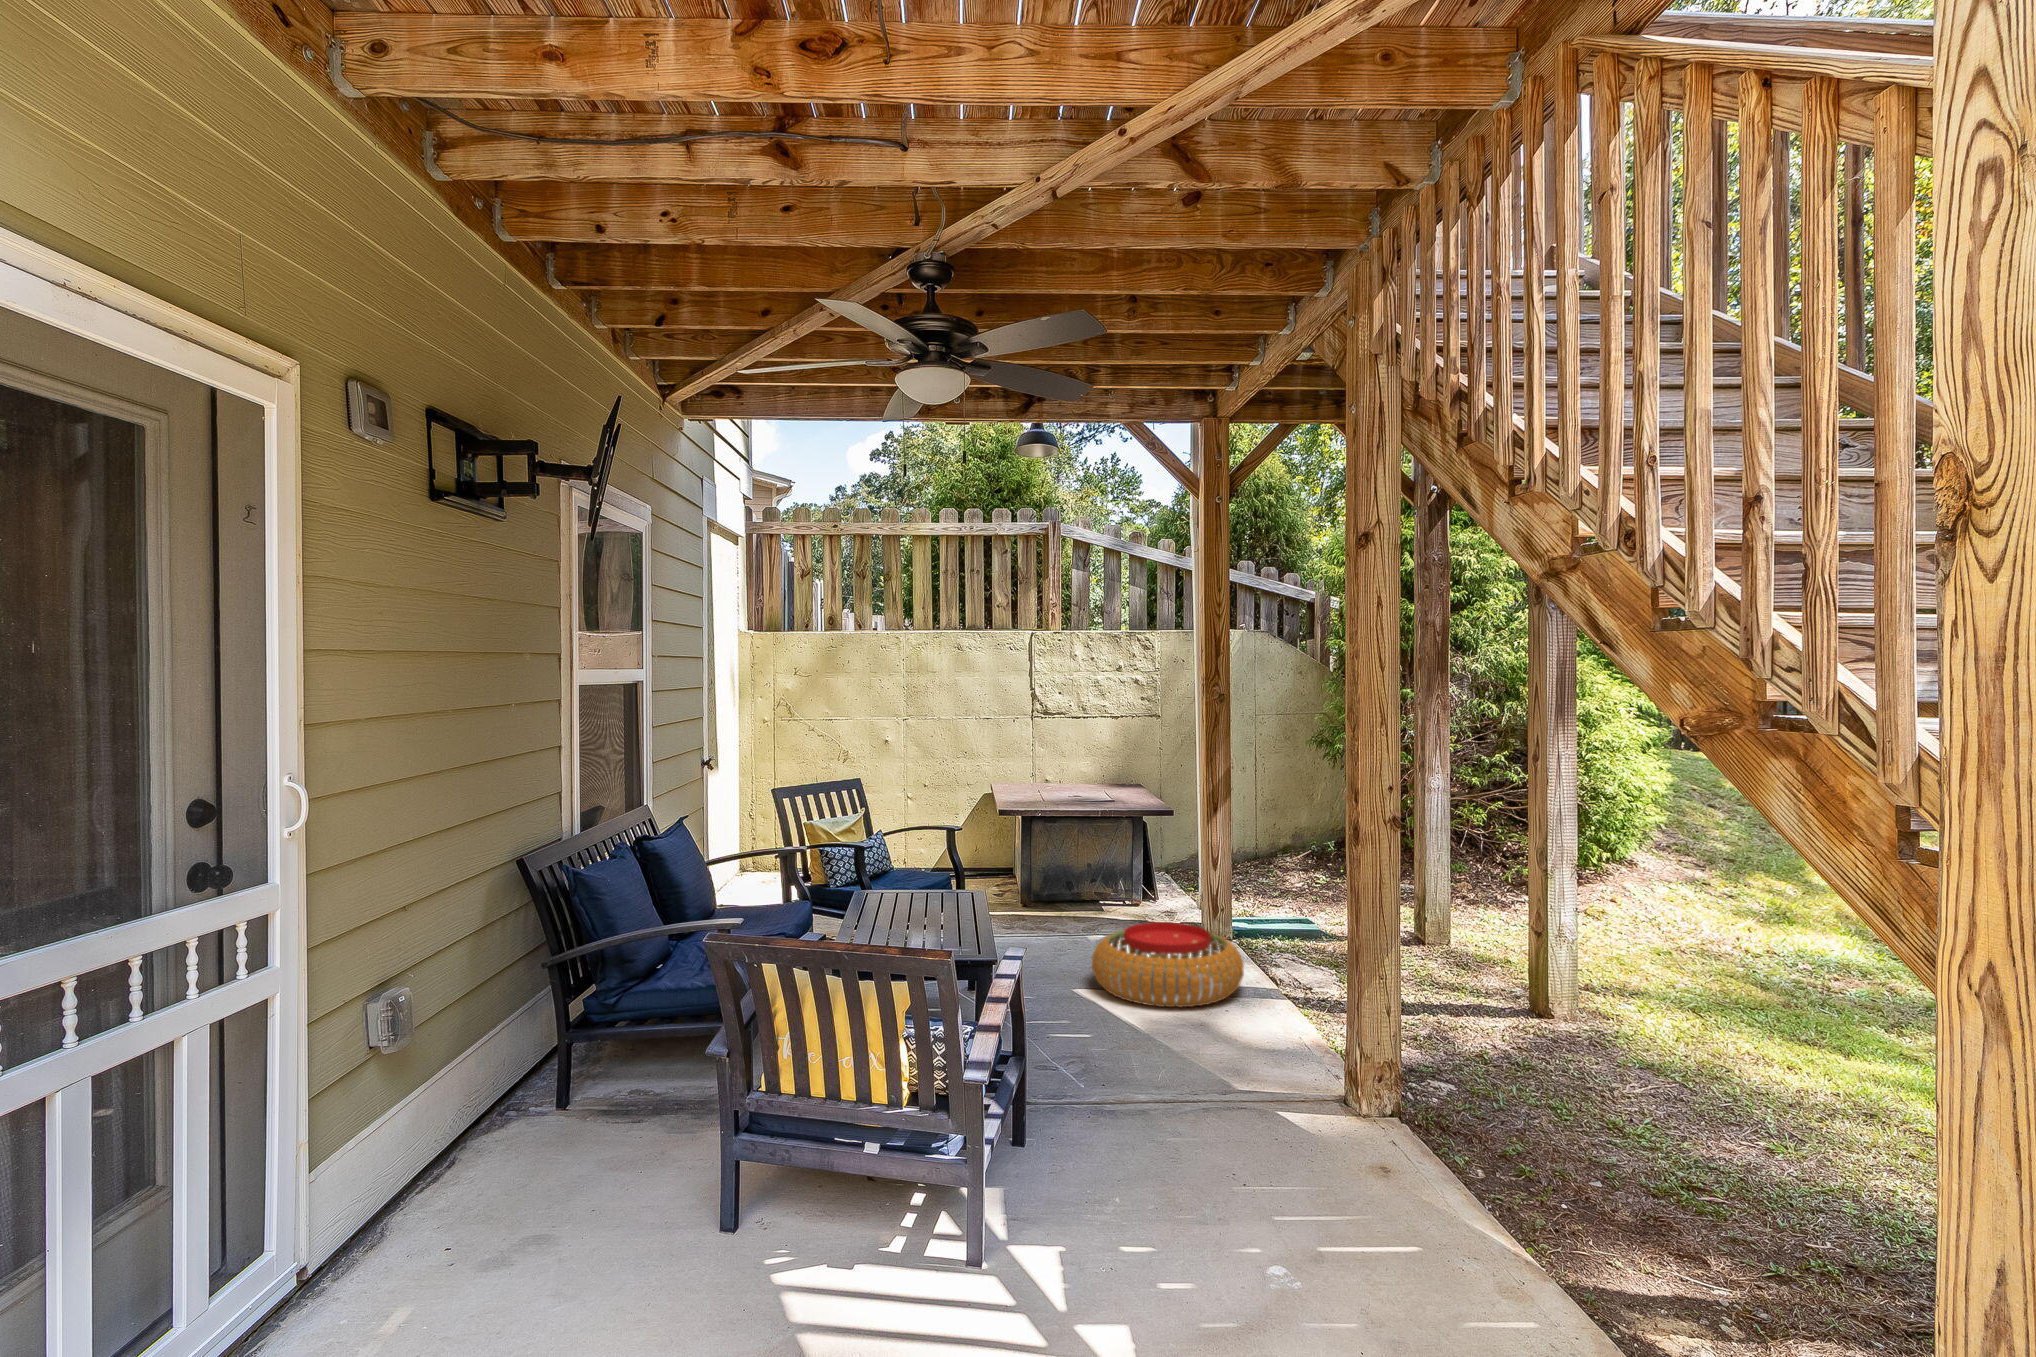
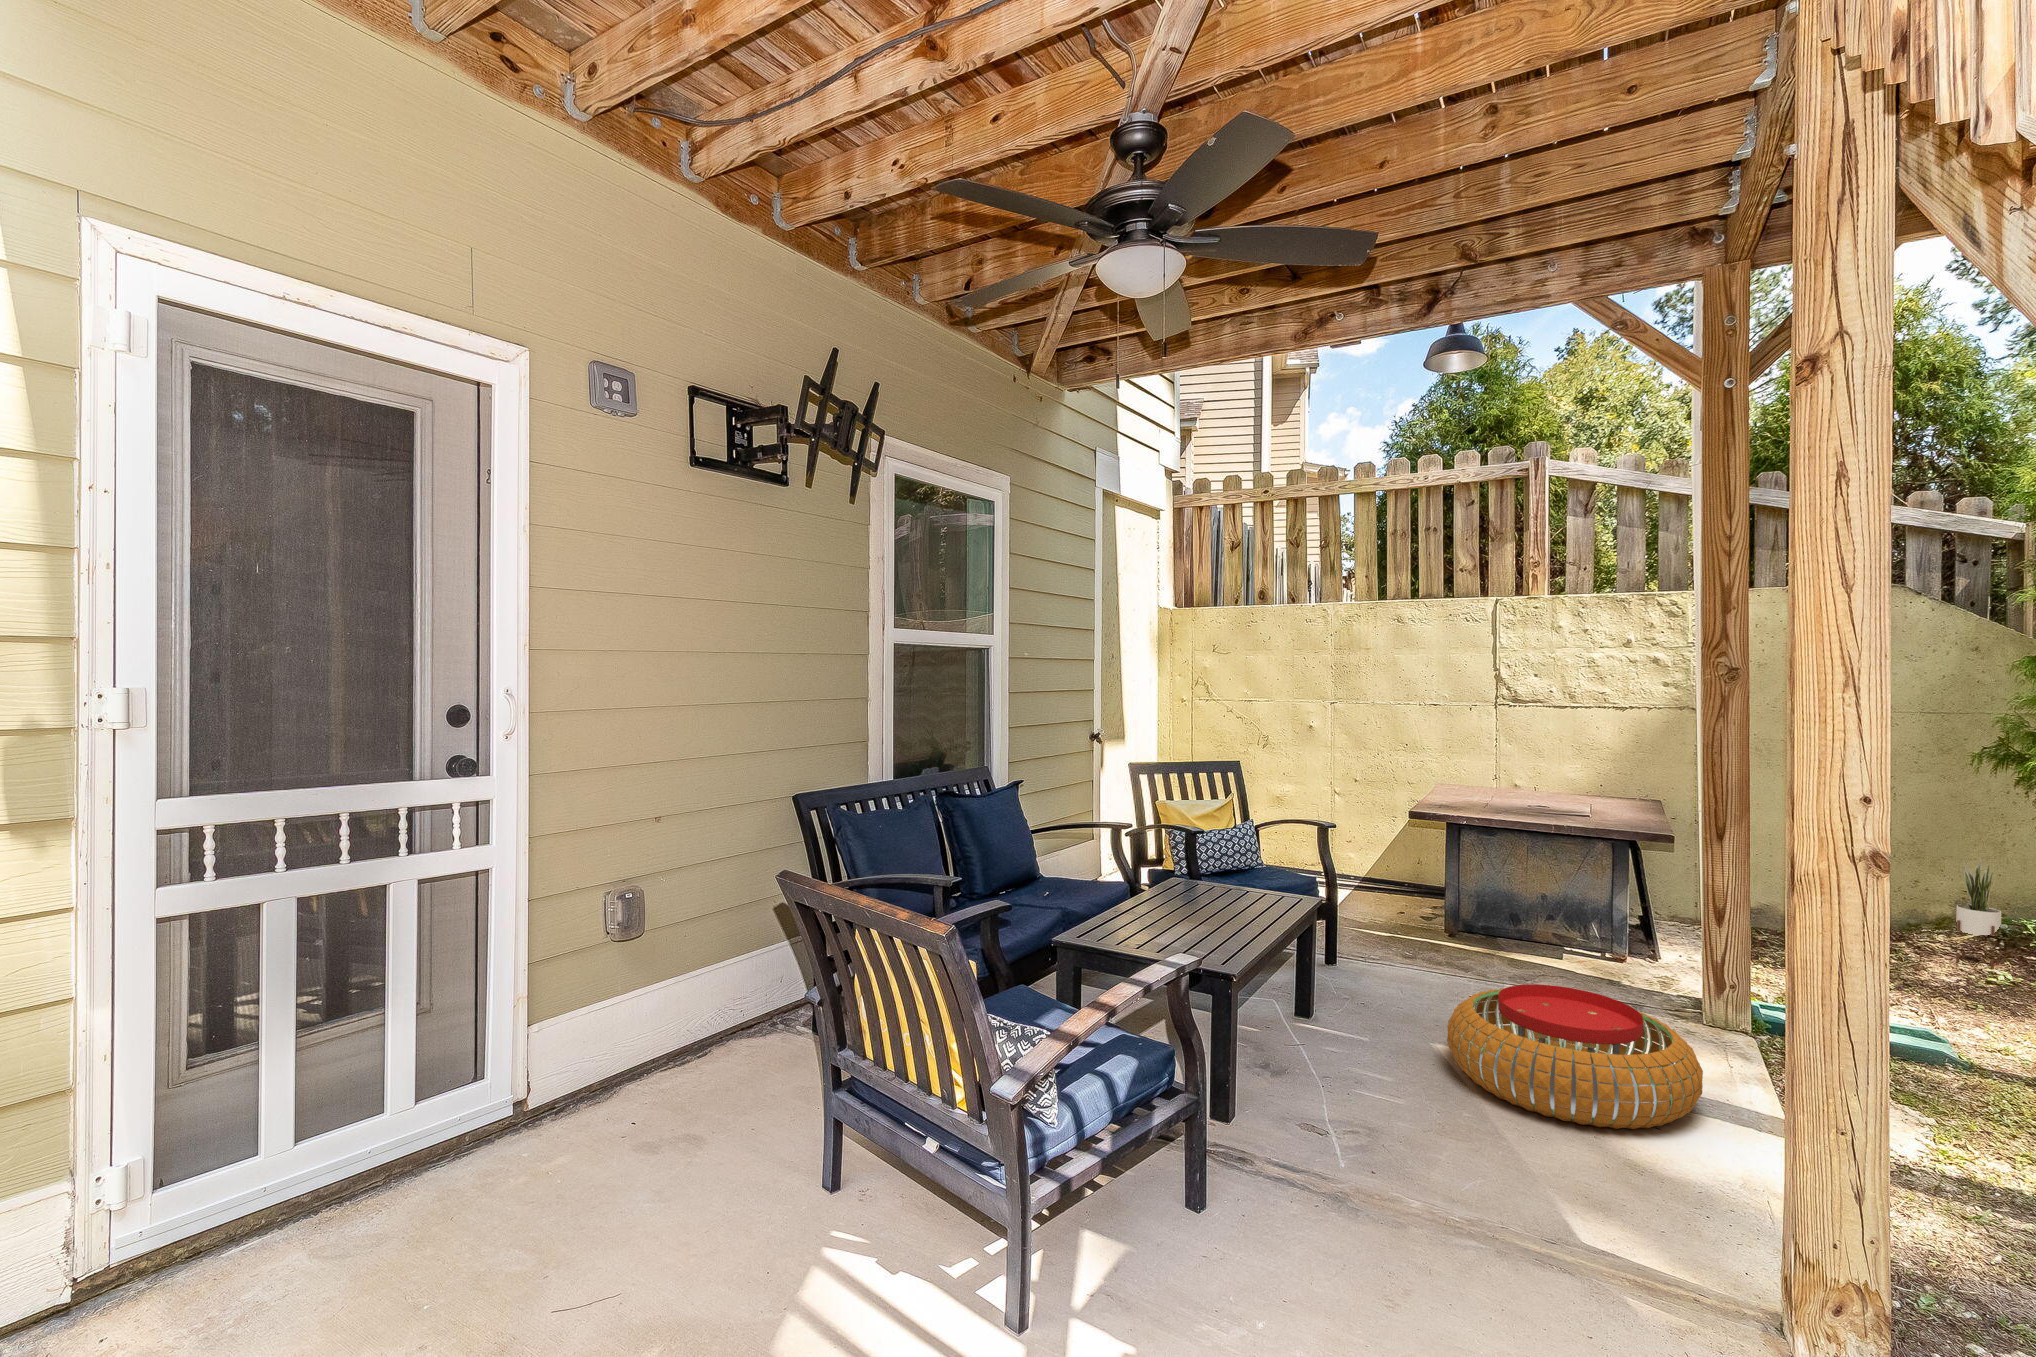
potted plant: none [1294,805,1315,876] -> present [1956,858,2001,969]

